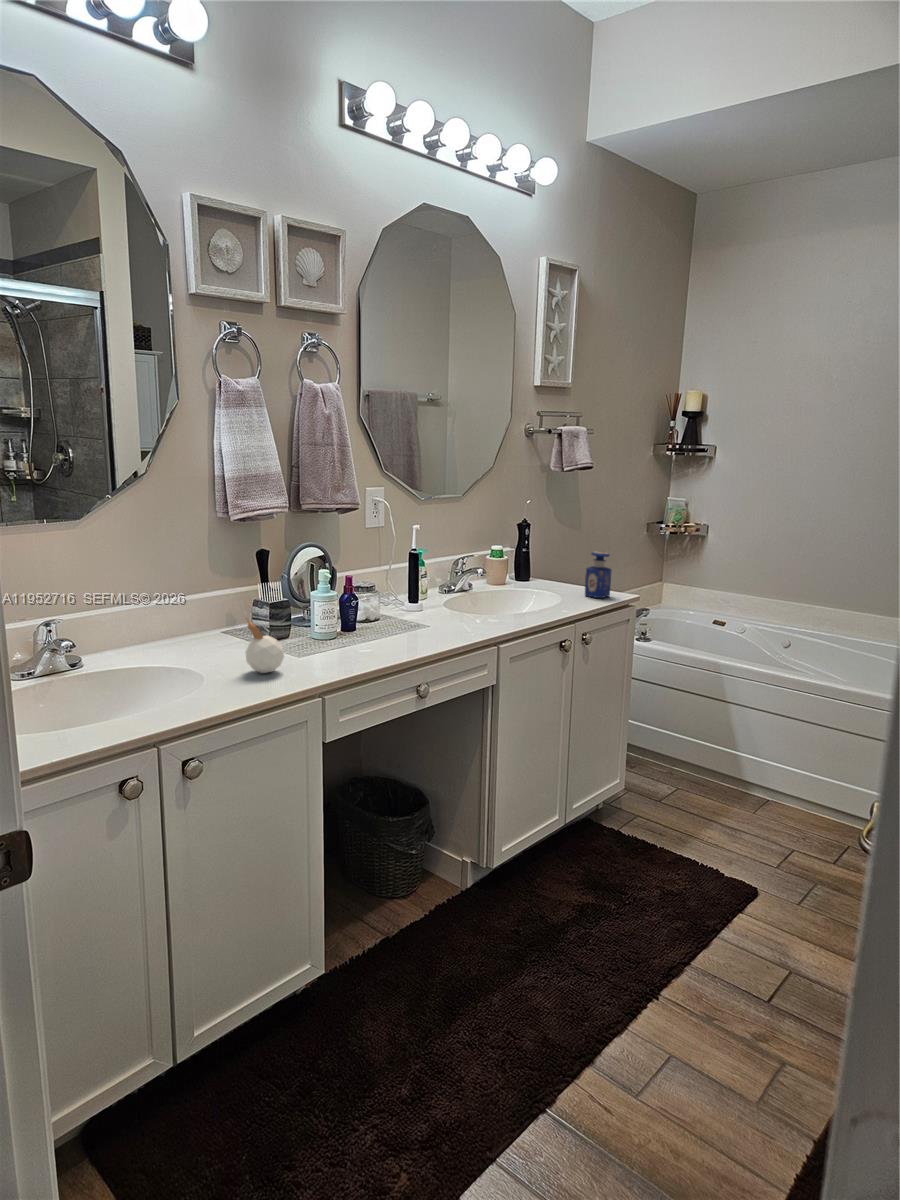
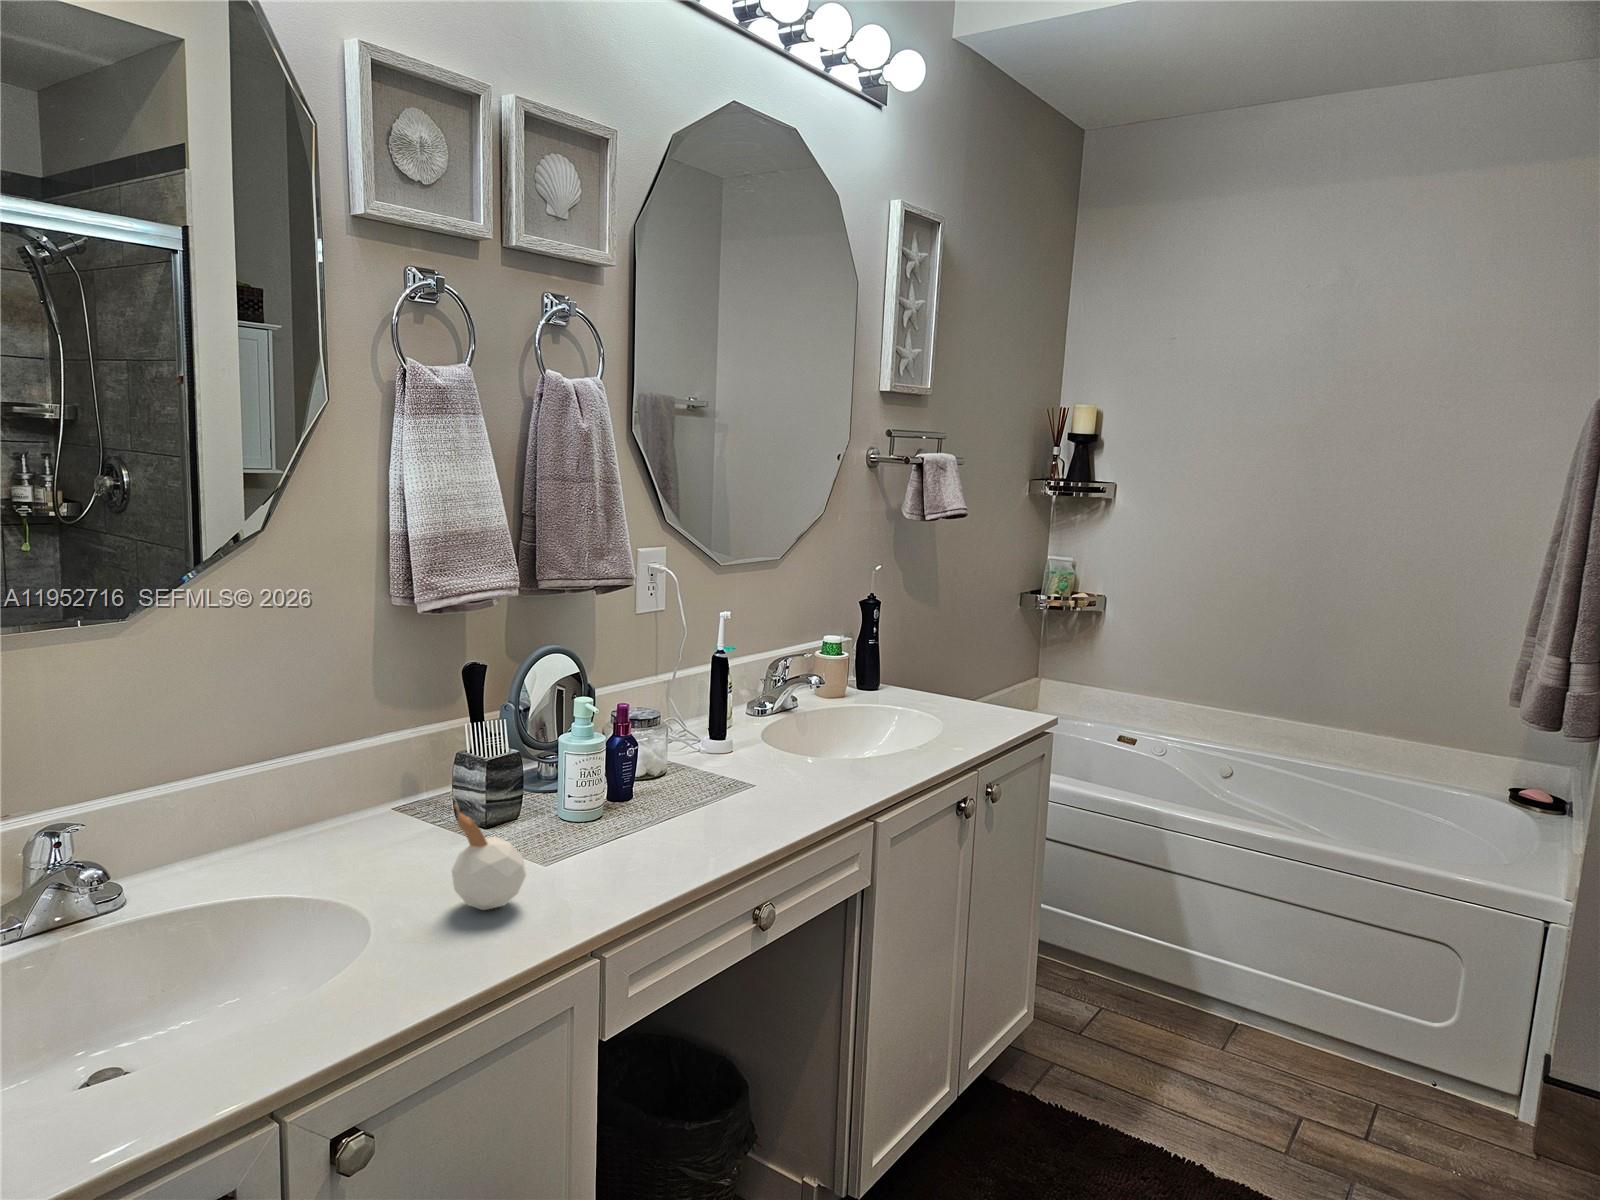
perfume bottle: present [585,551,611,598] -> none [977,648,1019,722]

